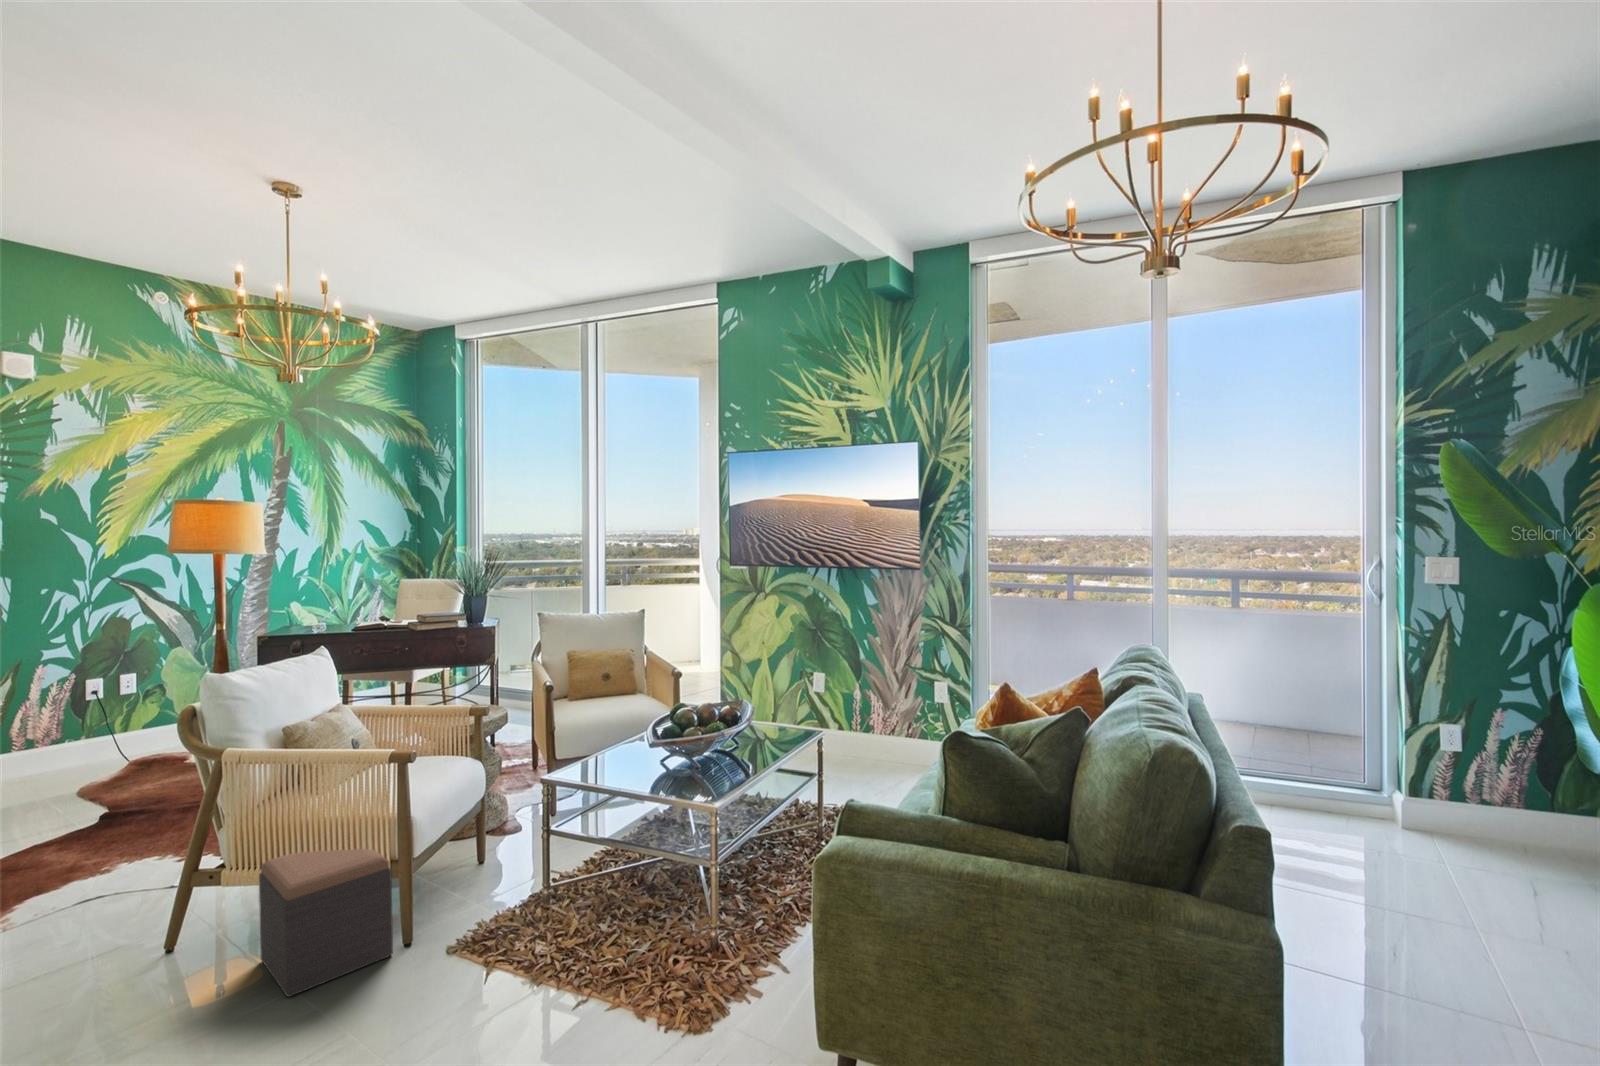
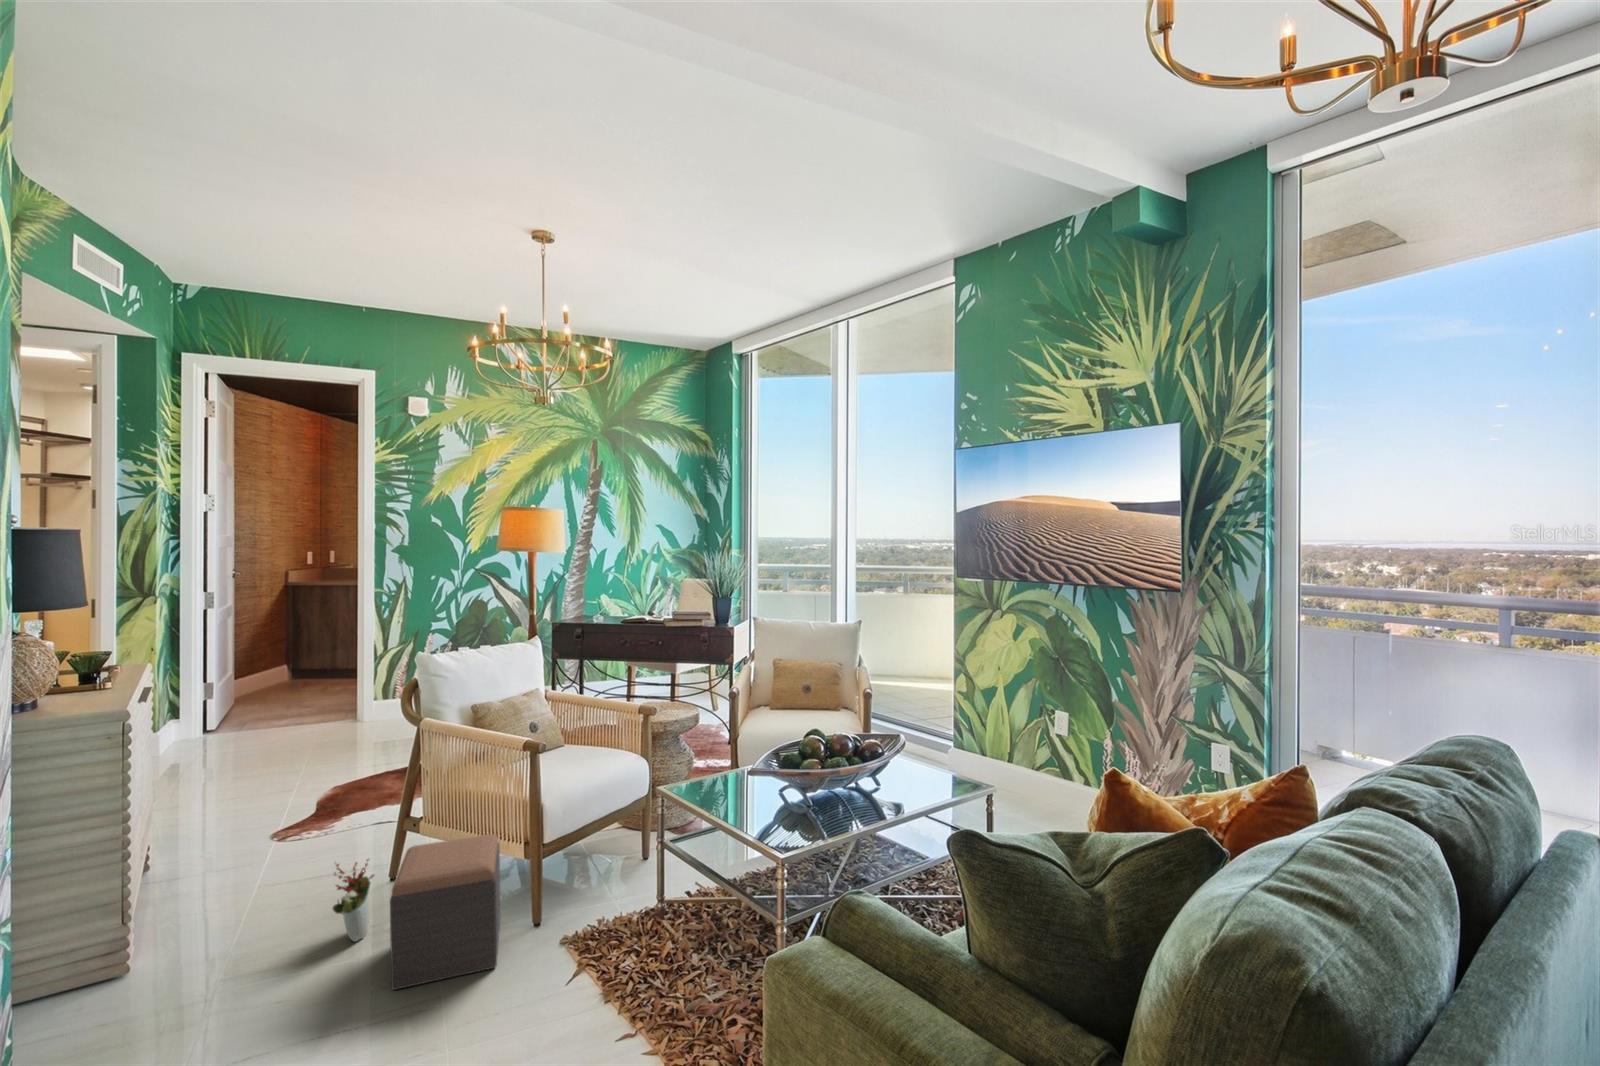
decorative plant: none [155,887,211,979] -> present [333,859,374,941]

